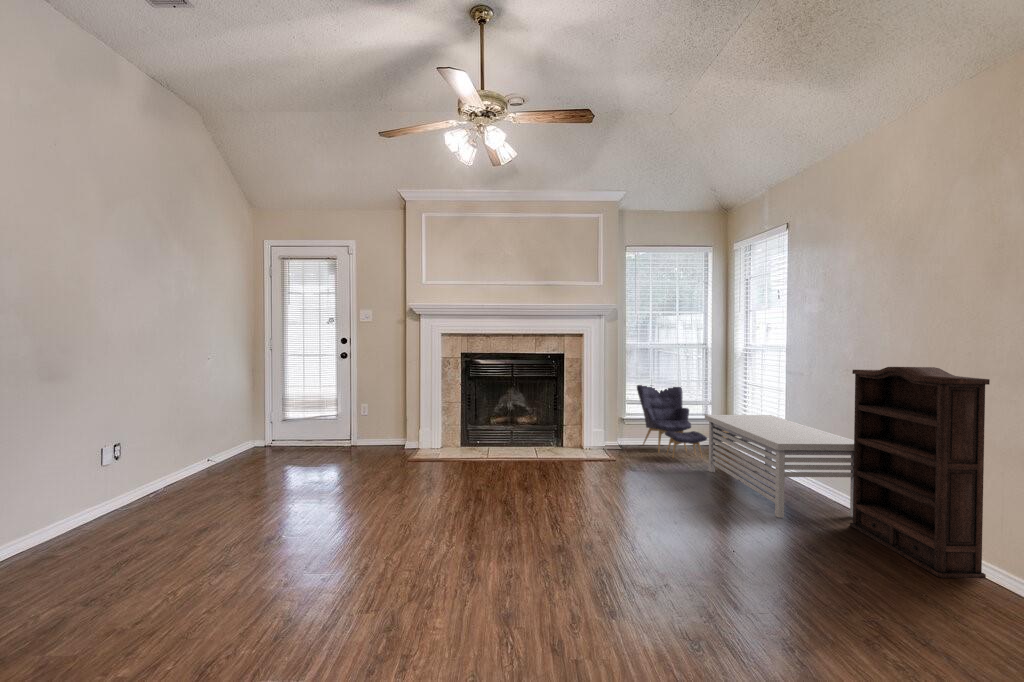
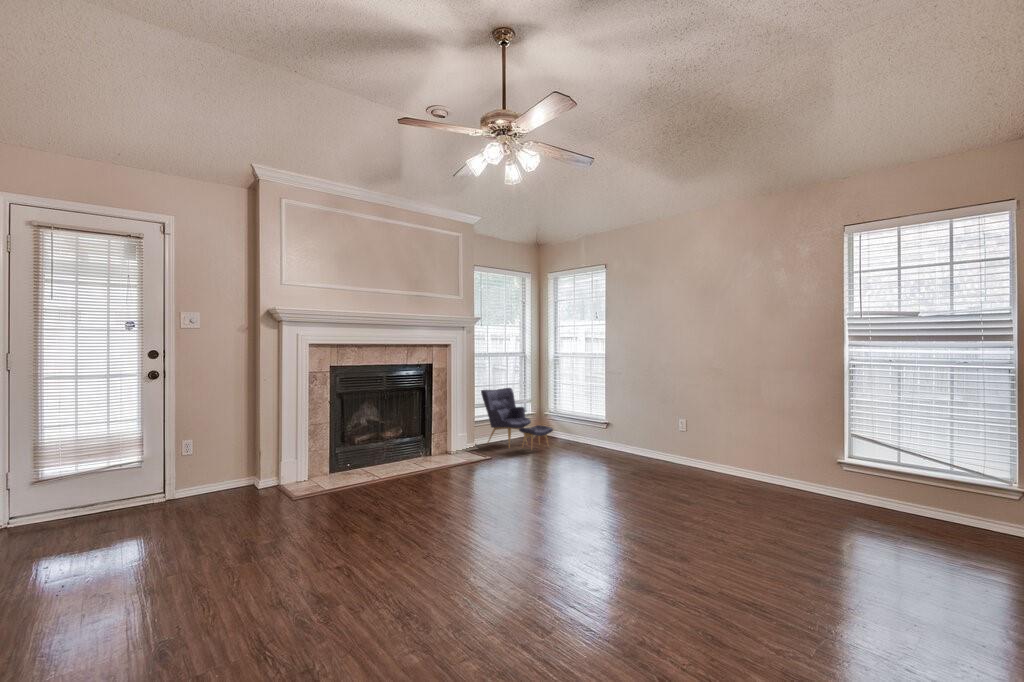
bookshelf: present [850,367,990,578] -> none [682,367,763,489]
storage bench: present [705,415,854,518] -> none [559,406,682,477]

